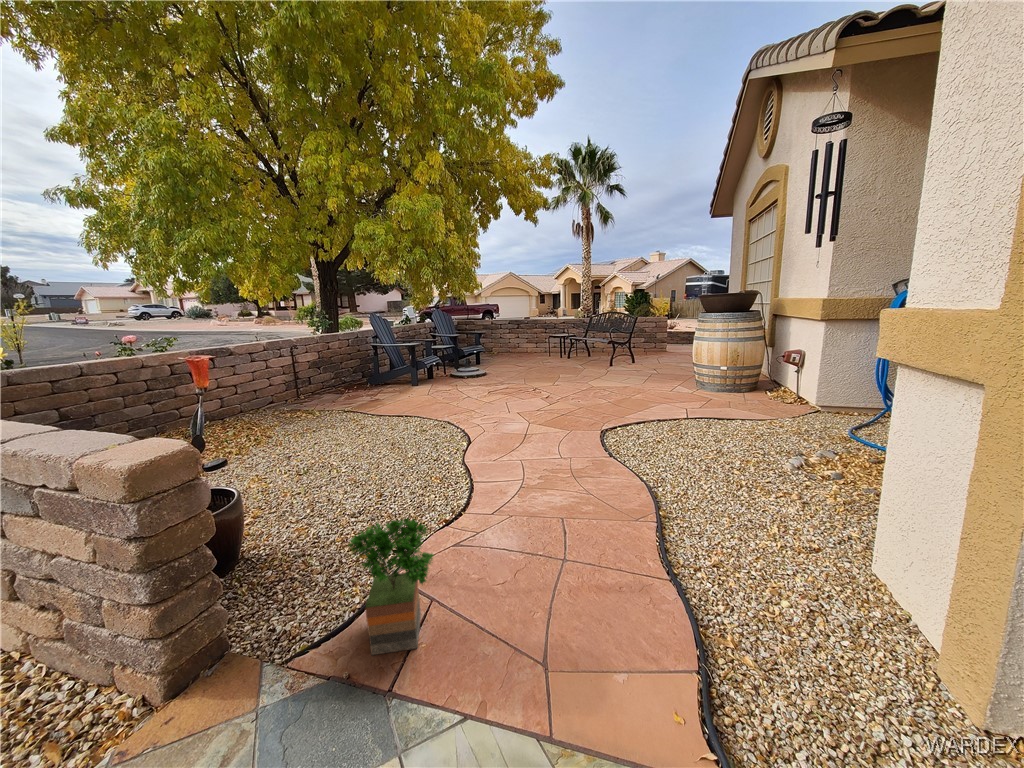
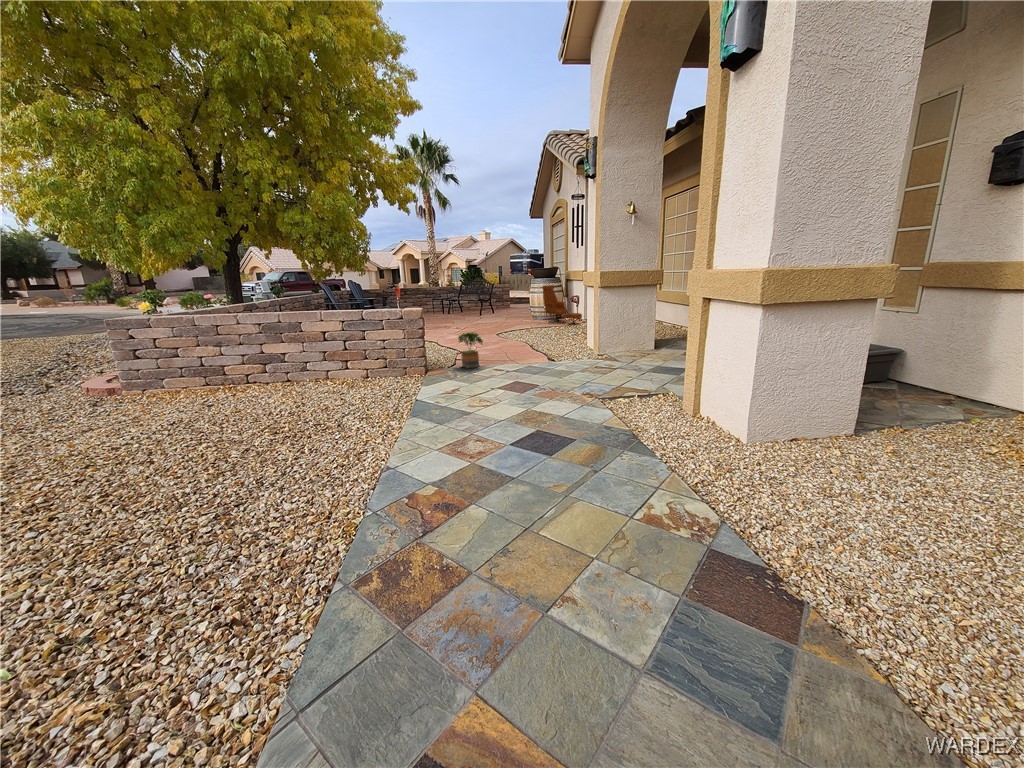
lounge chair: none [718,327,812,419] -> present [542,285,582,324]

